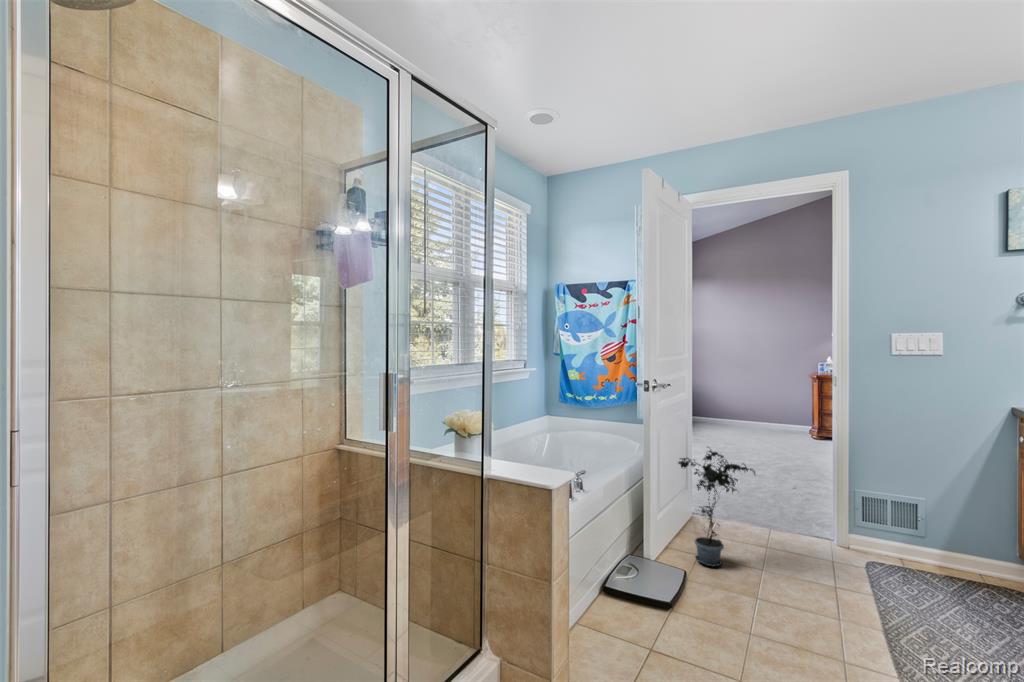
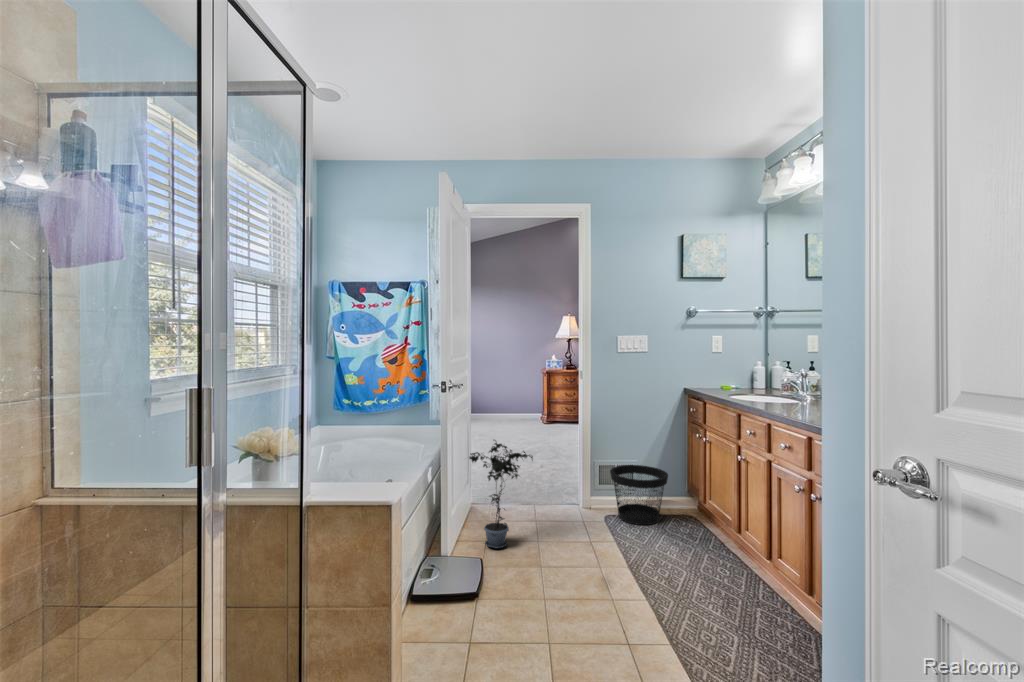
wastebasket: none [875,502,973,587] -> present [610,465,668,525]

